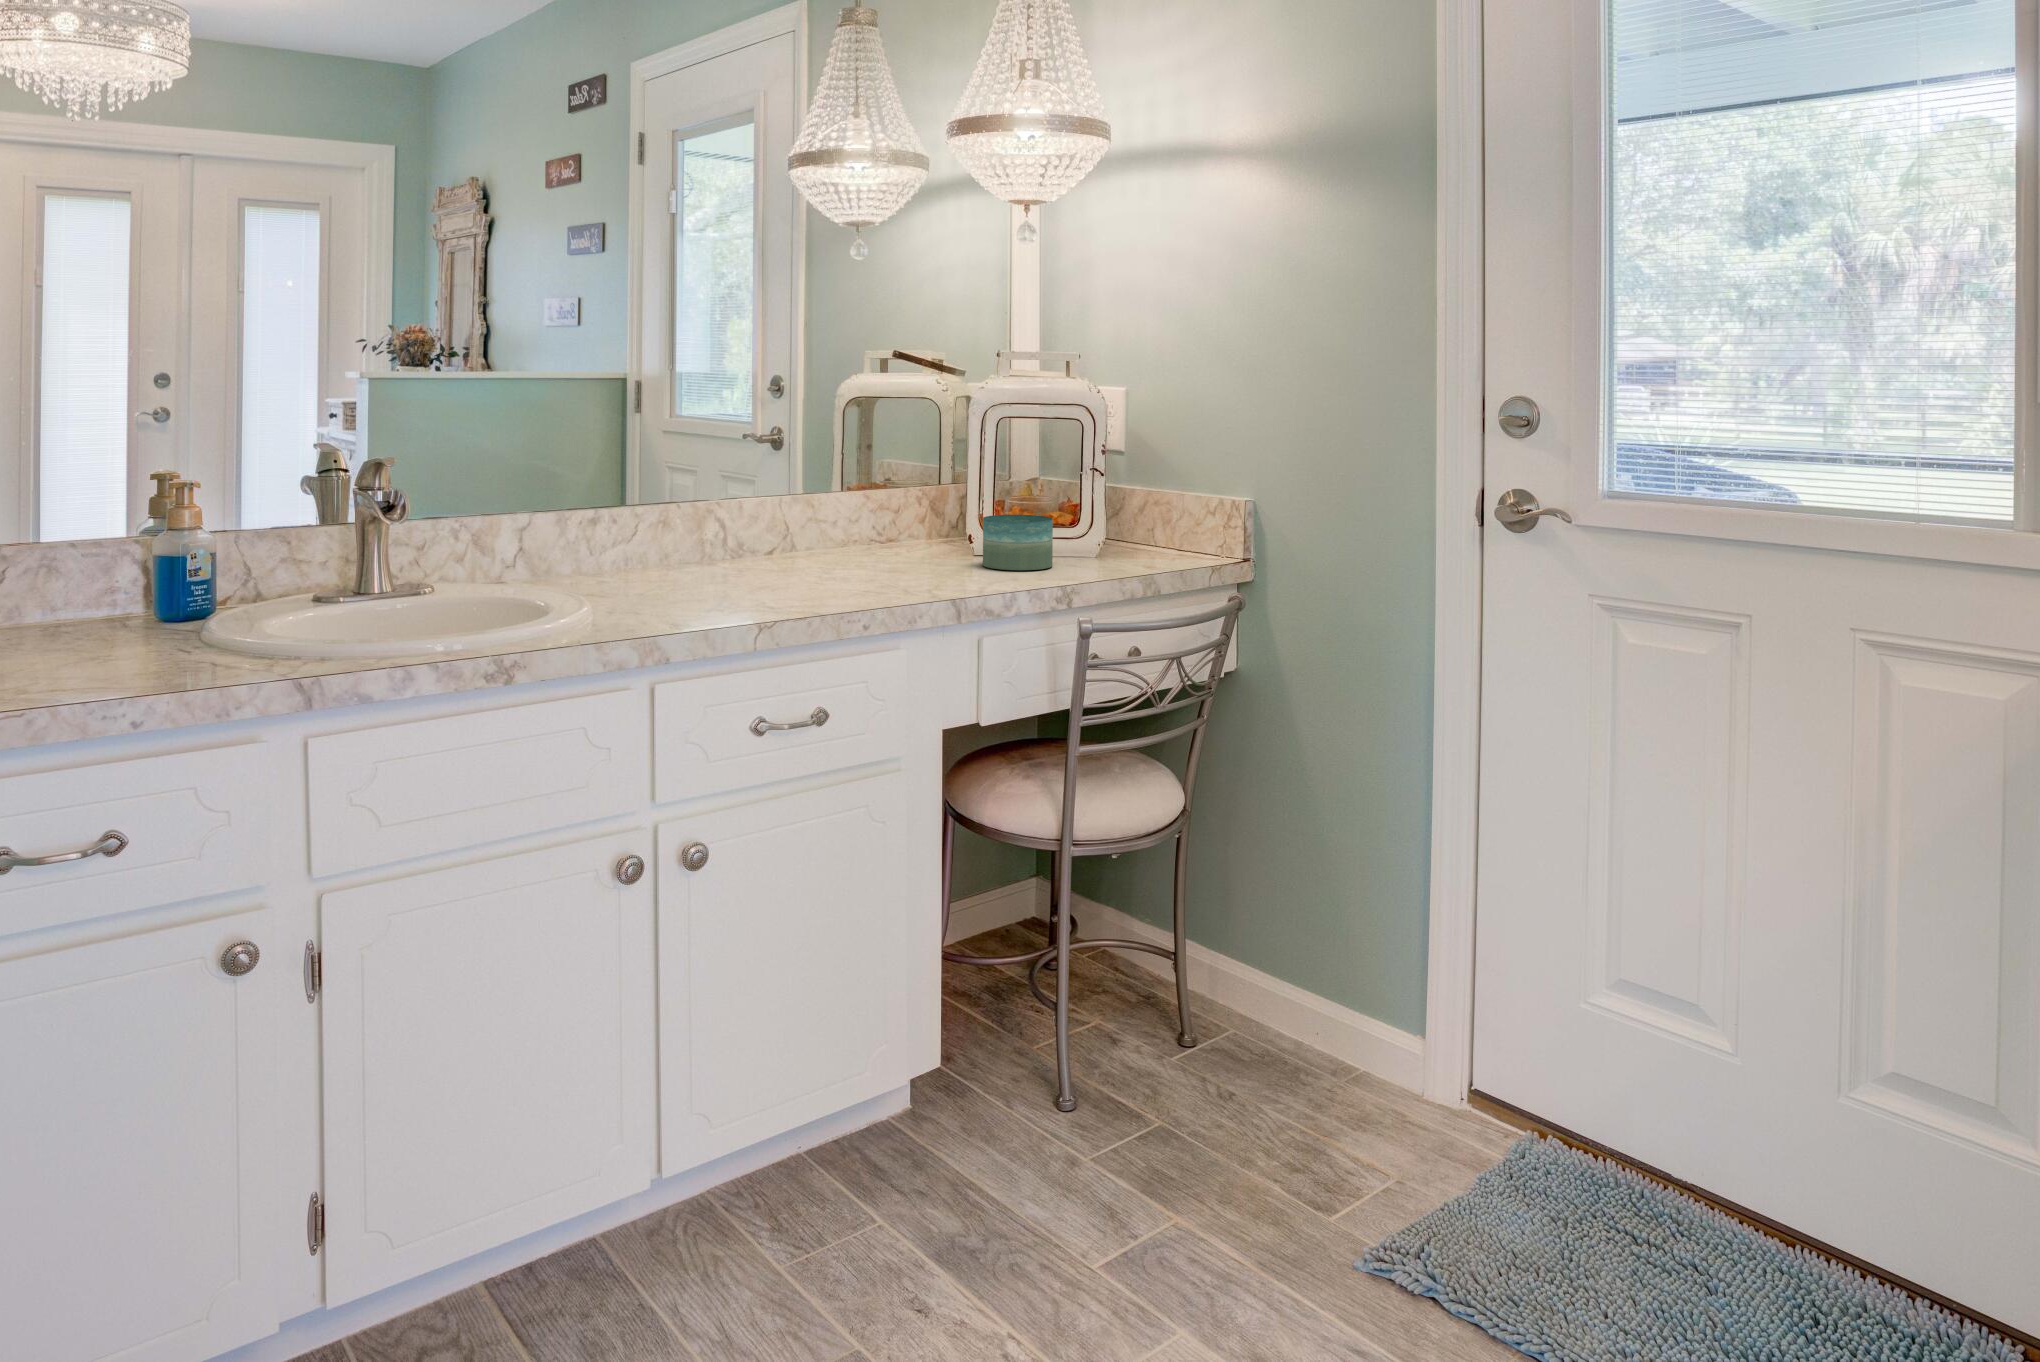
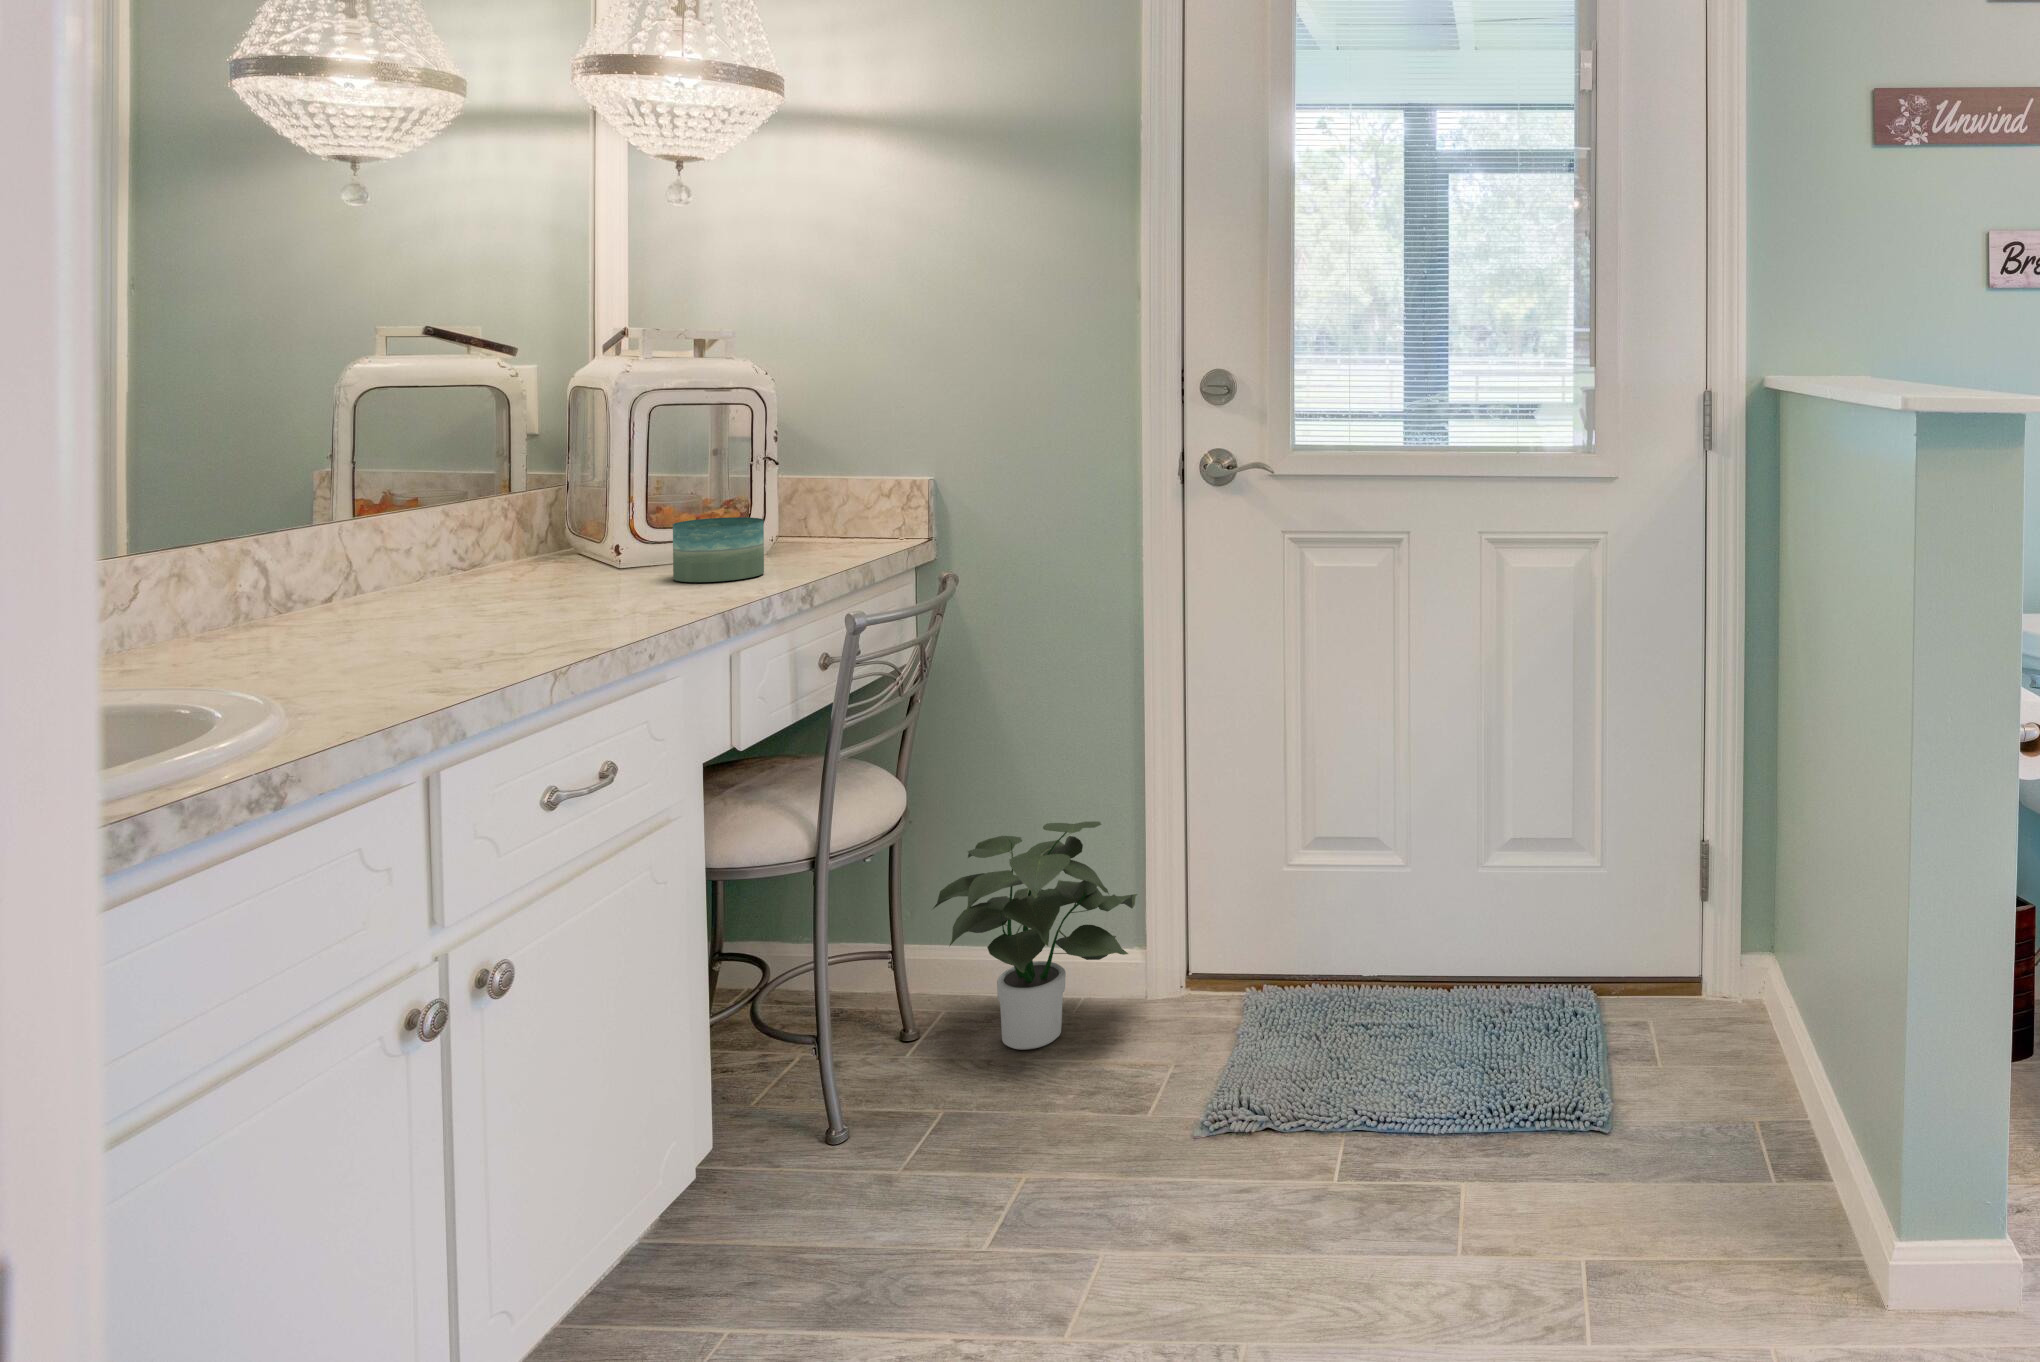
potted plant: none [1200,867,1410,1102] -> present [933,821,1137,1050]

